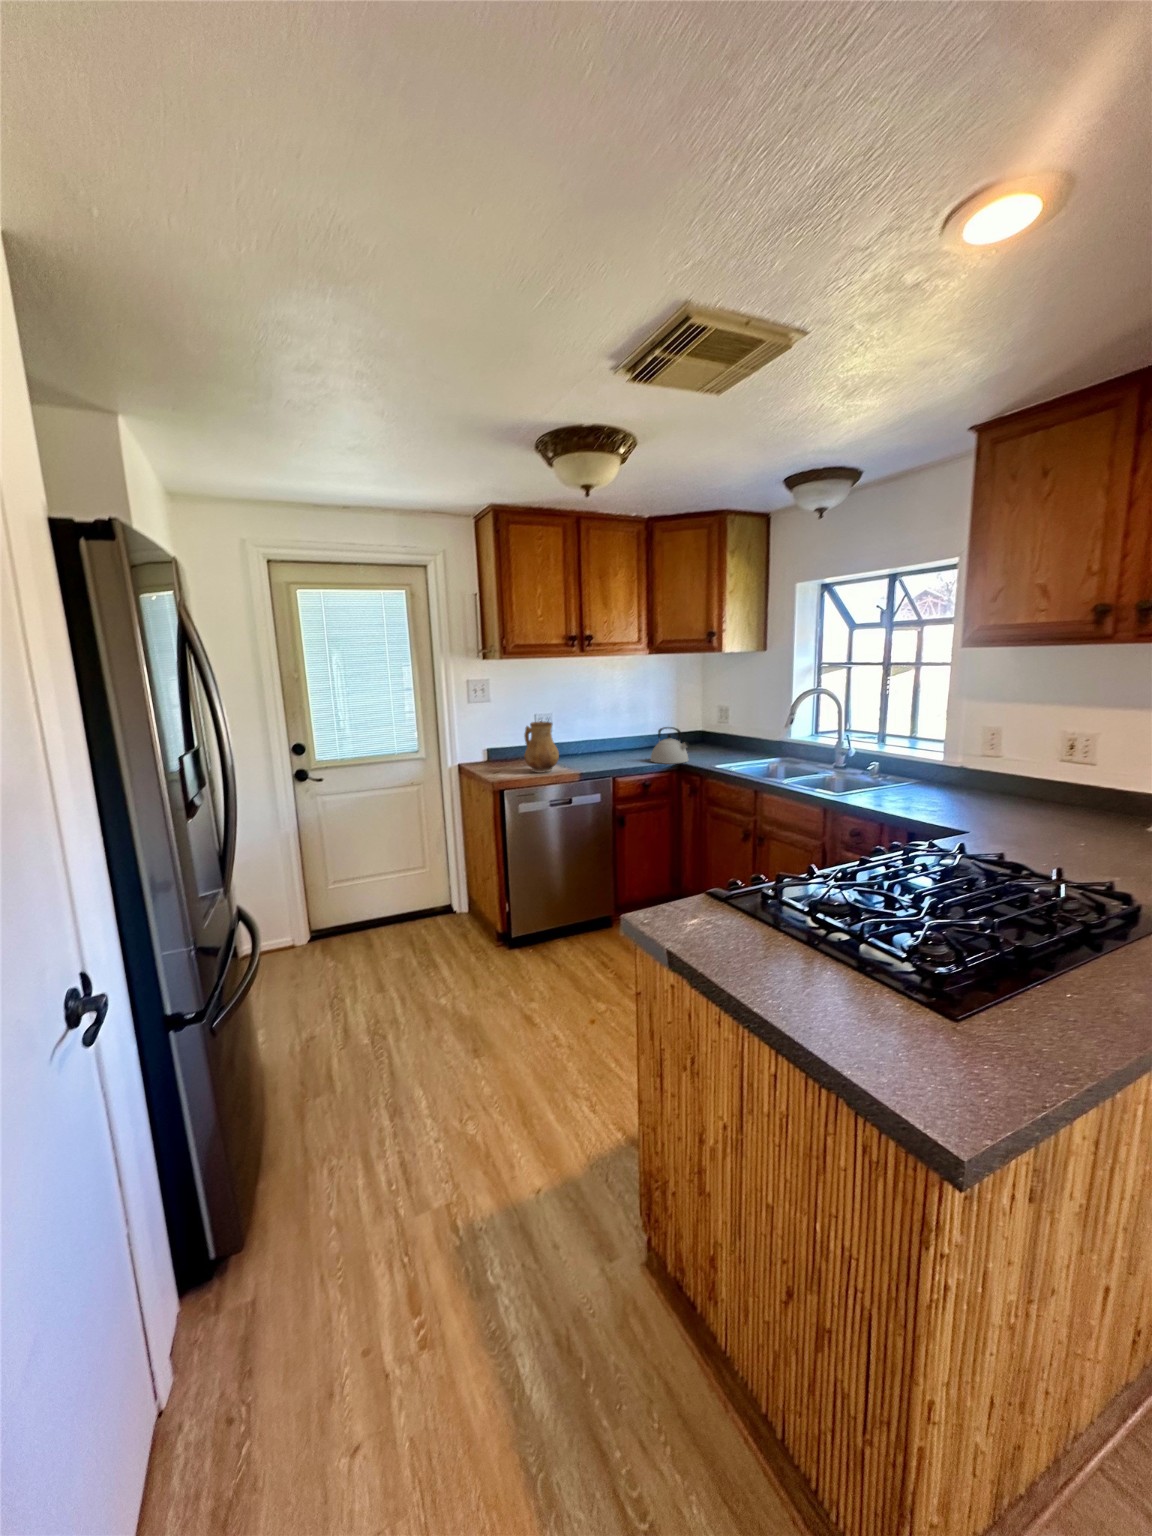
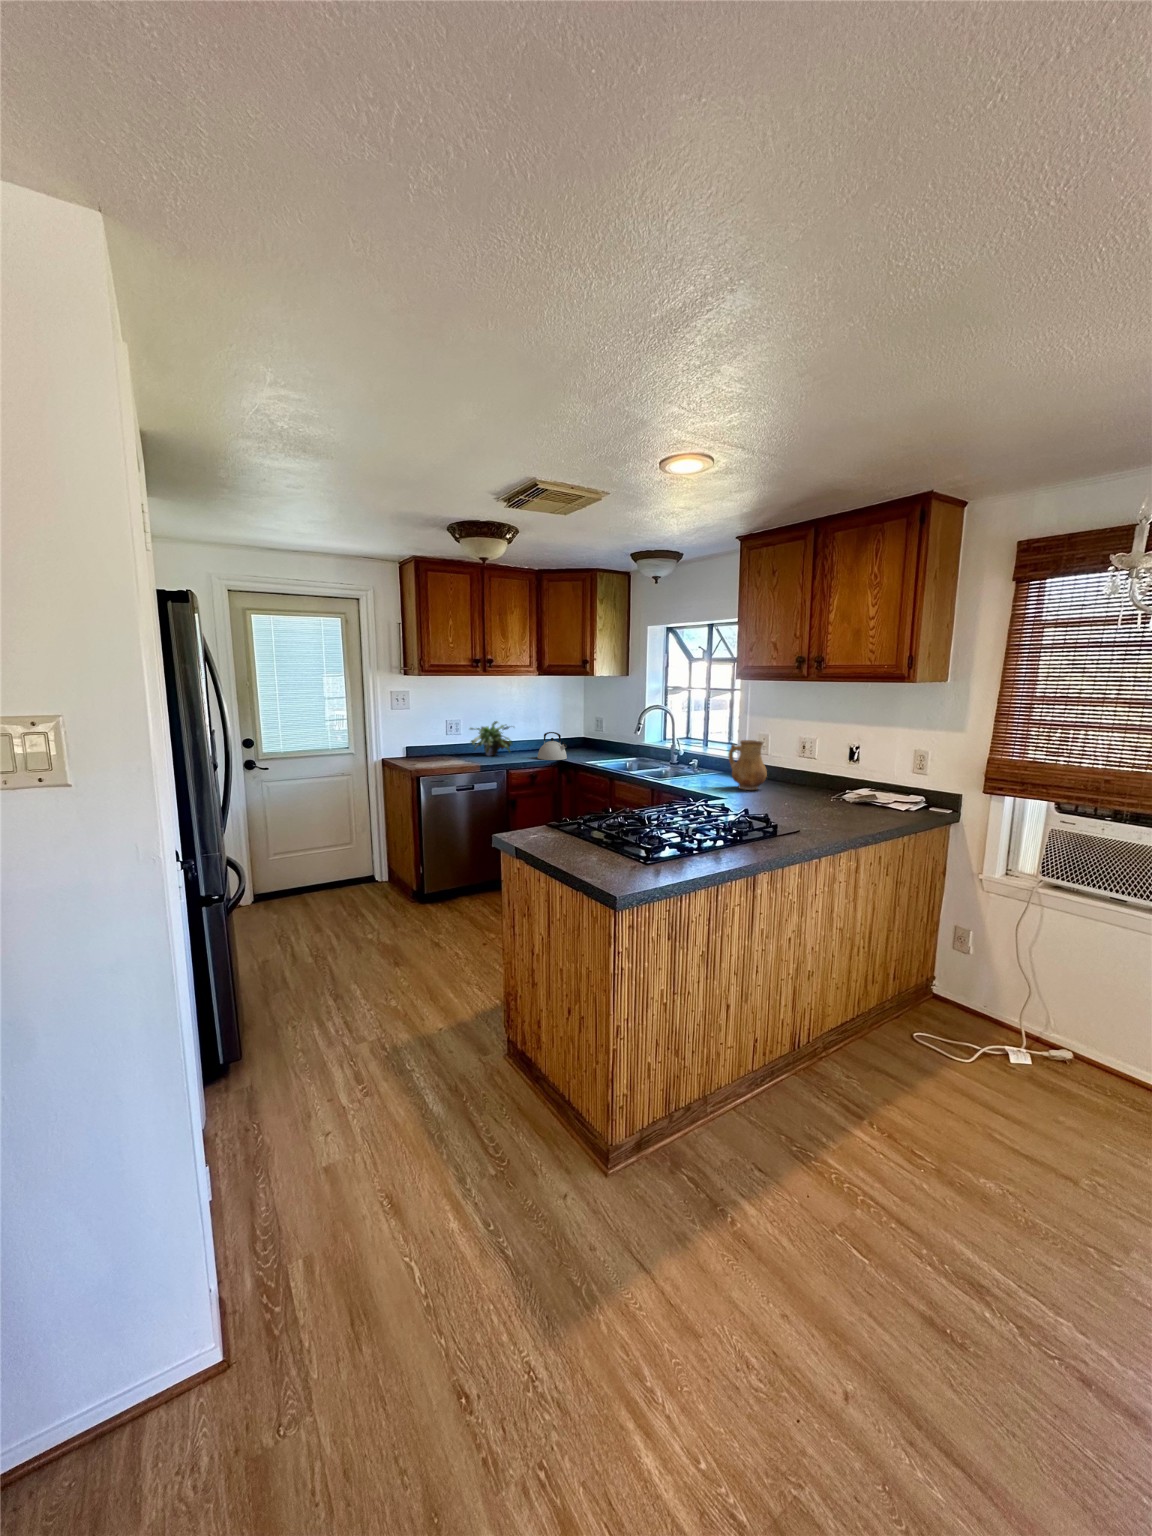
potted plant: none [562,714,620,758] -> present [470,721,512,756]
ceramic pitcher: present [524,722,559,773] -> present [728,740,767,790]

